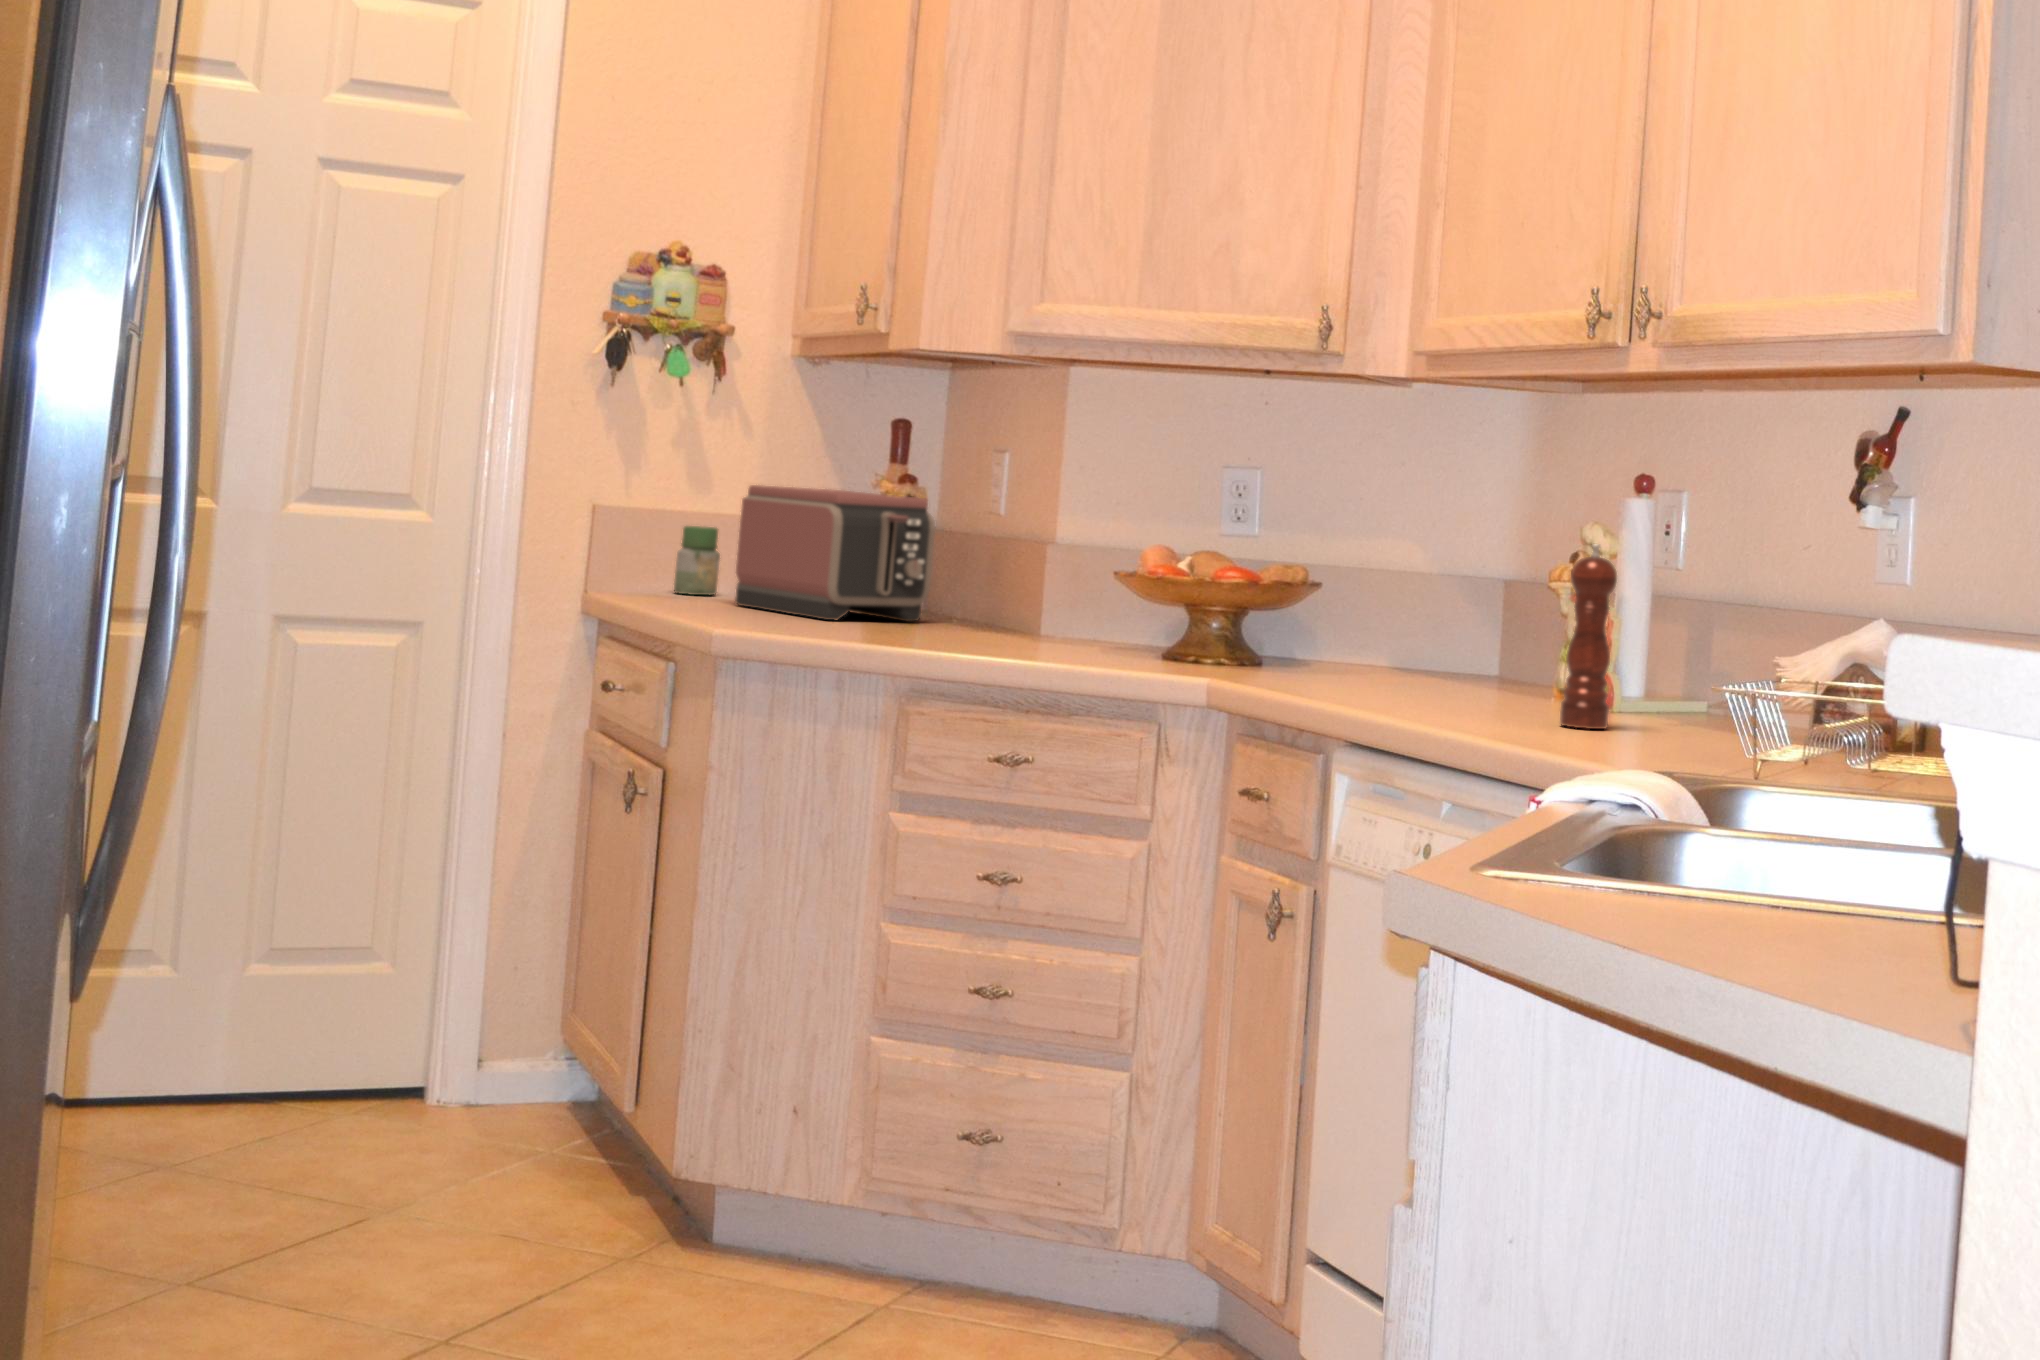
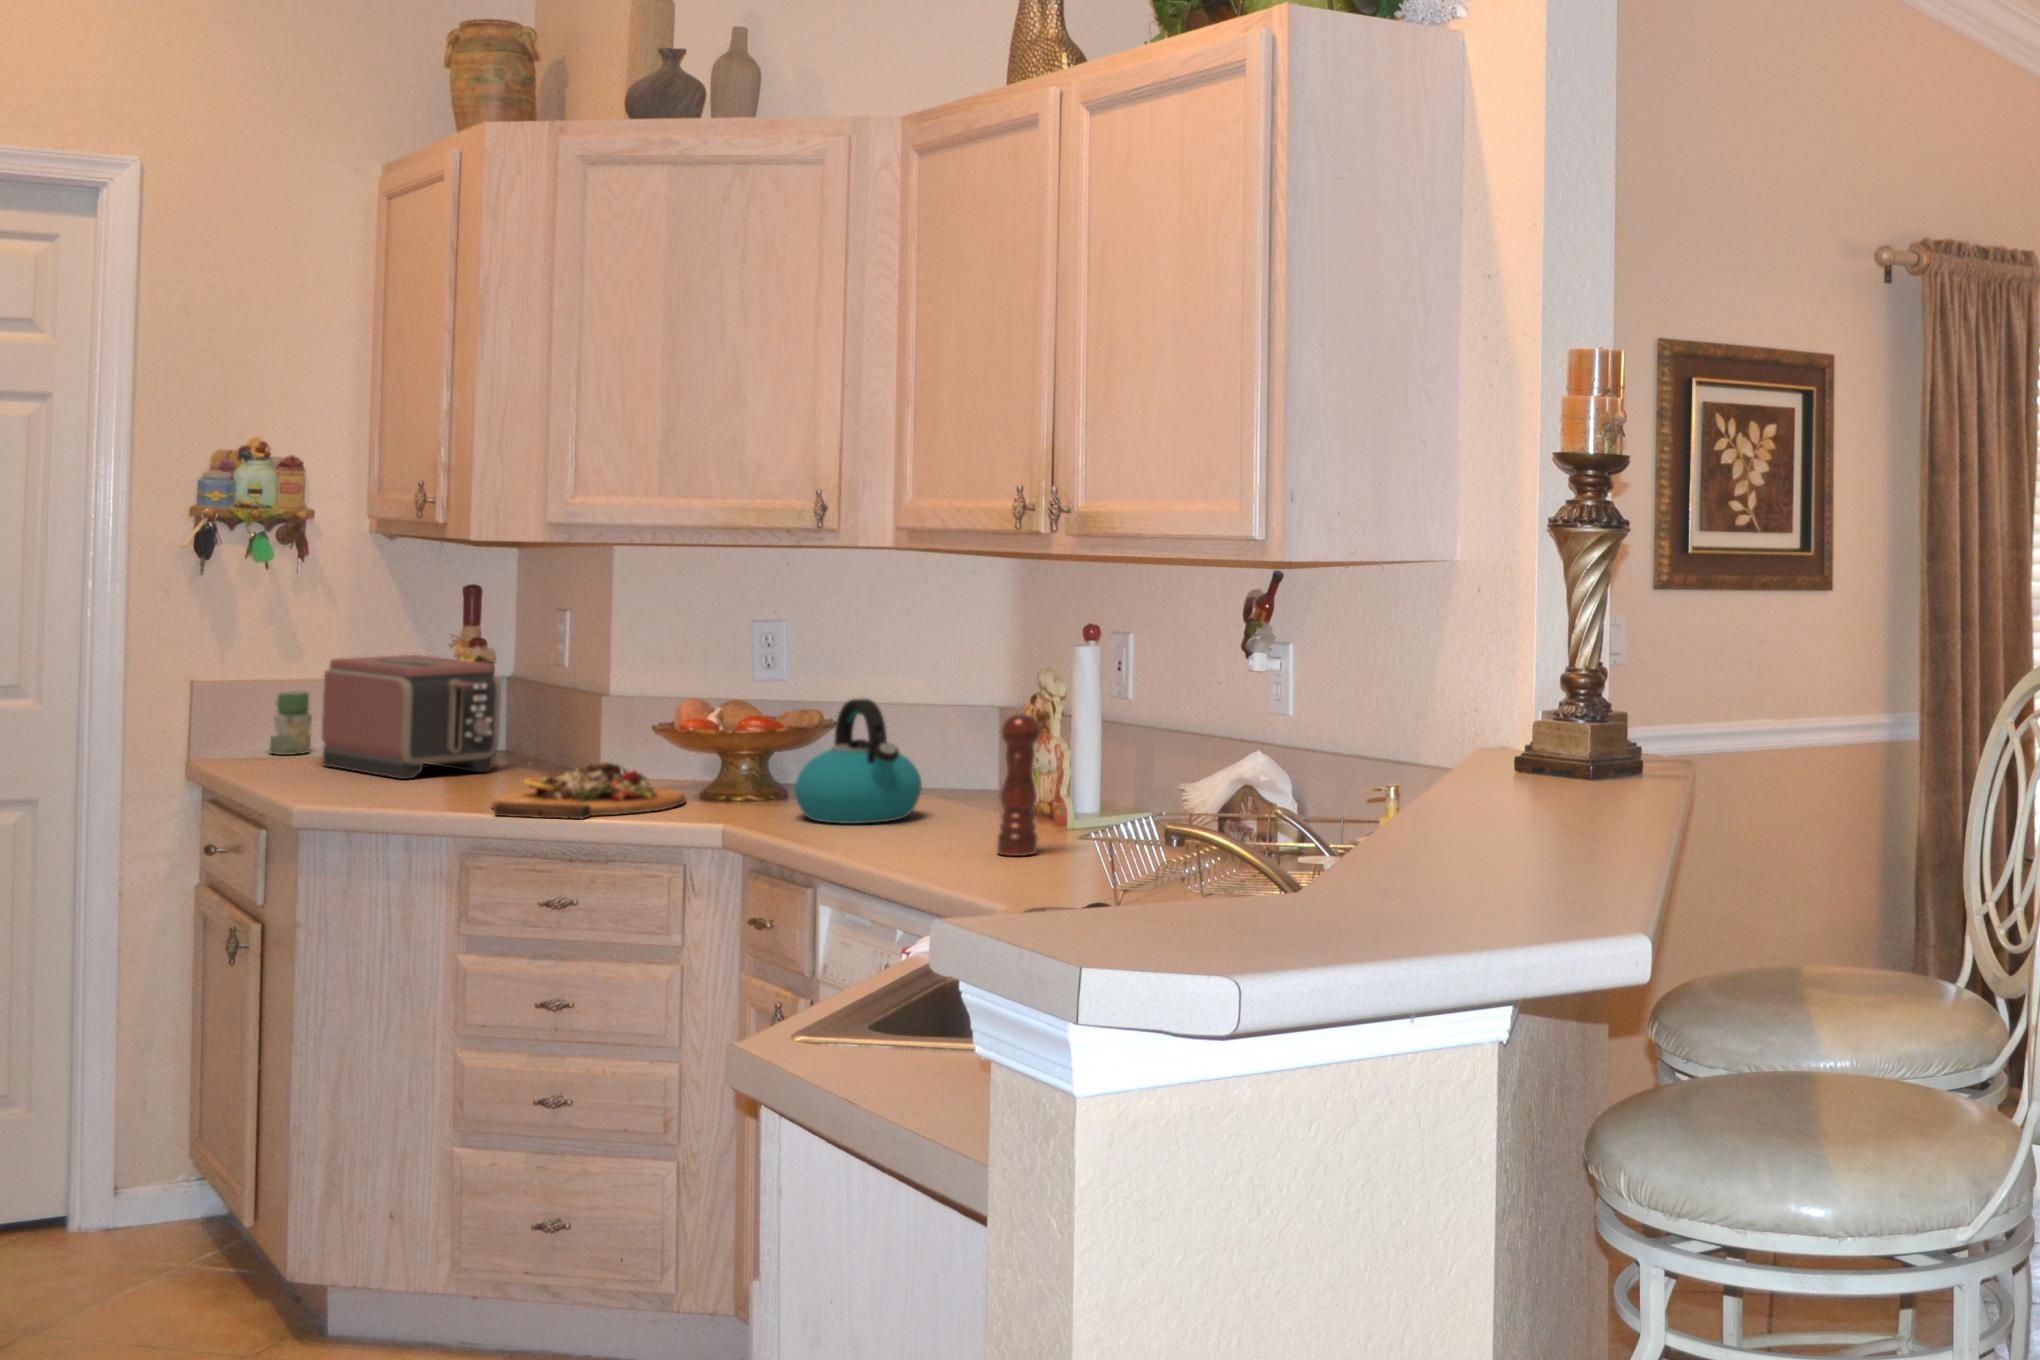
kettle: none [1291,544,1438,690] -> present [795,699,922,824]
cutting board: none [938,606,1155,663] -> present [491,762,686,819]

